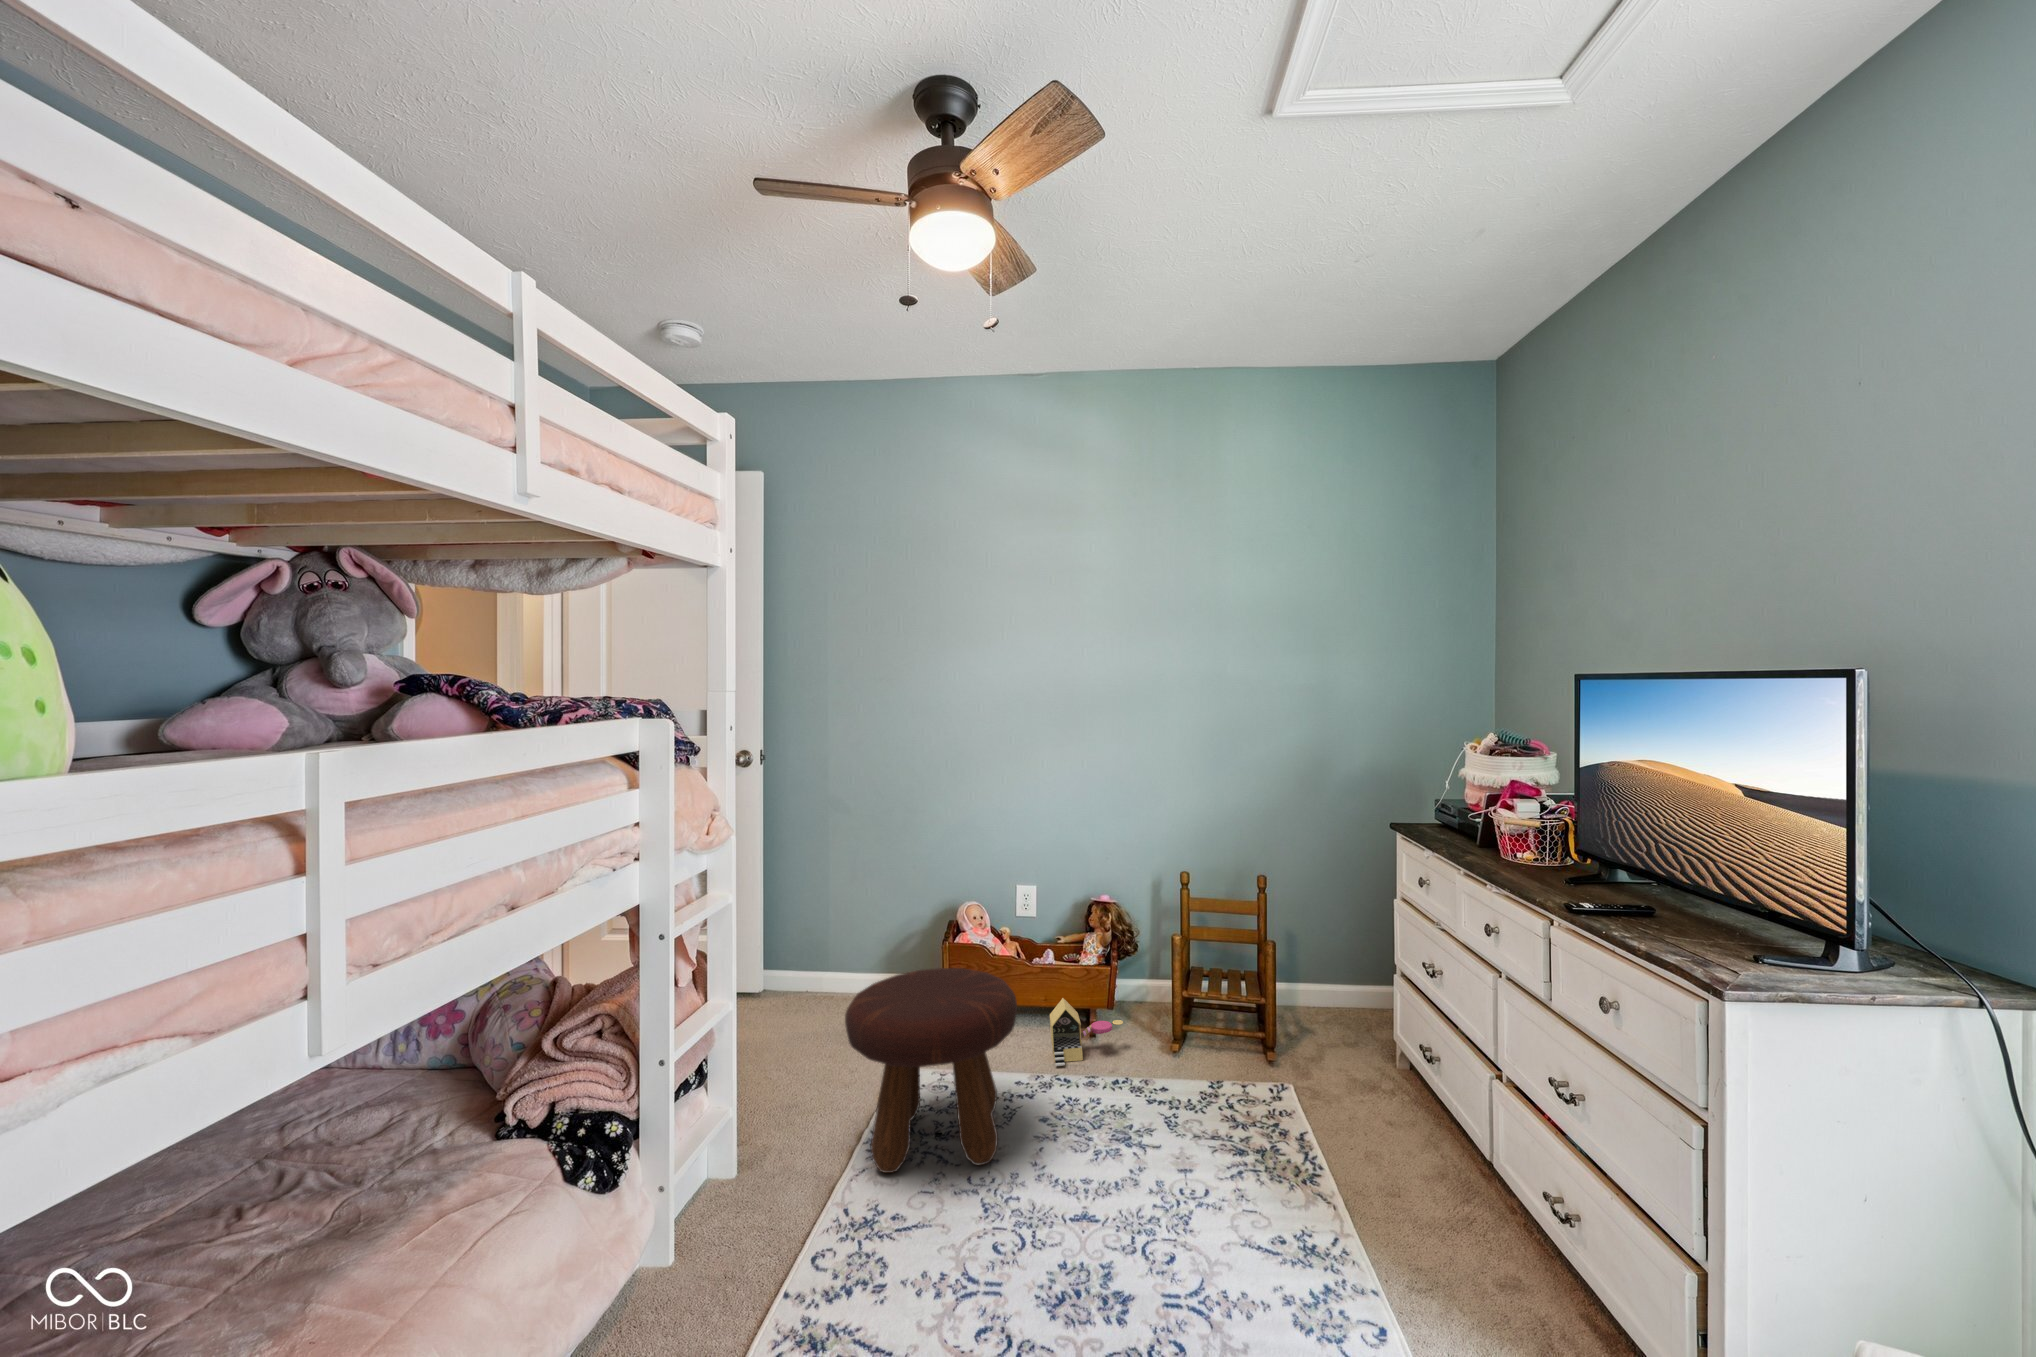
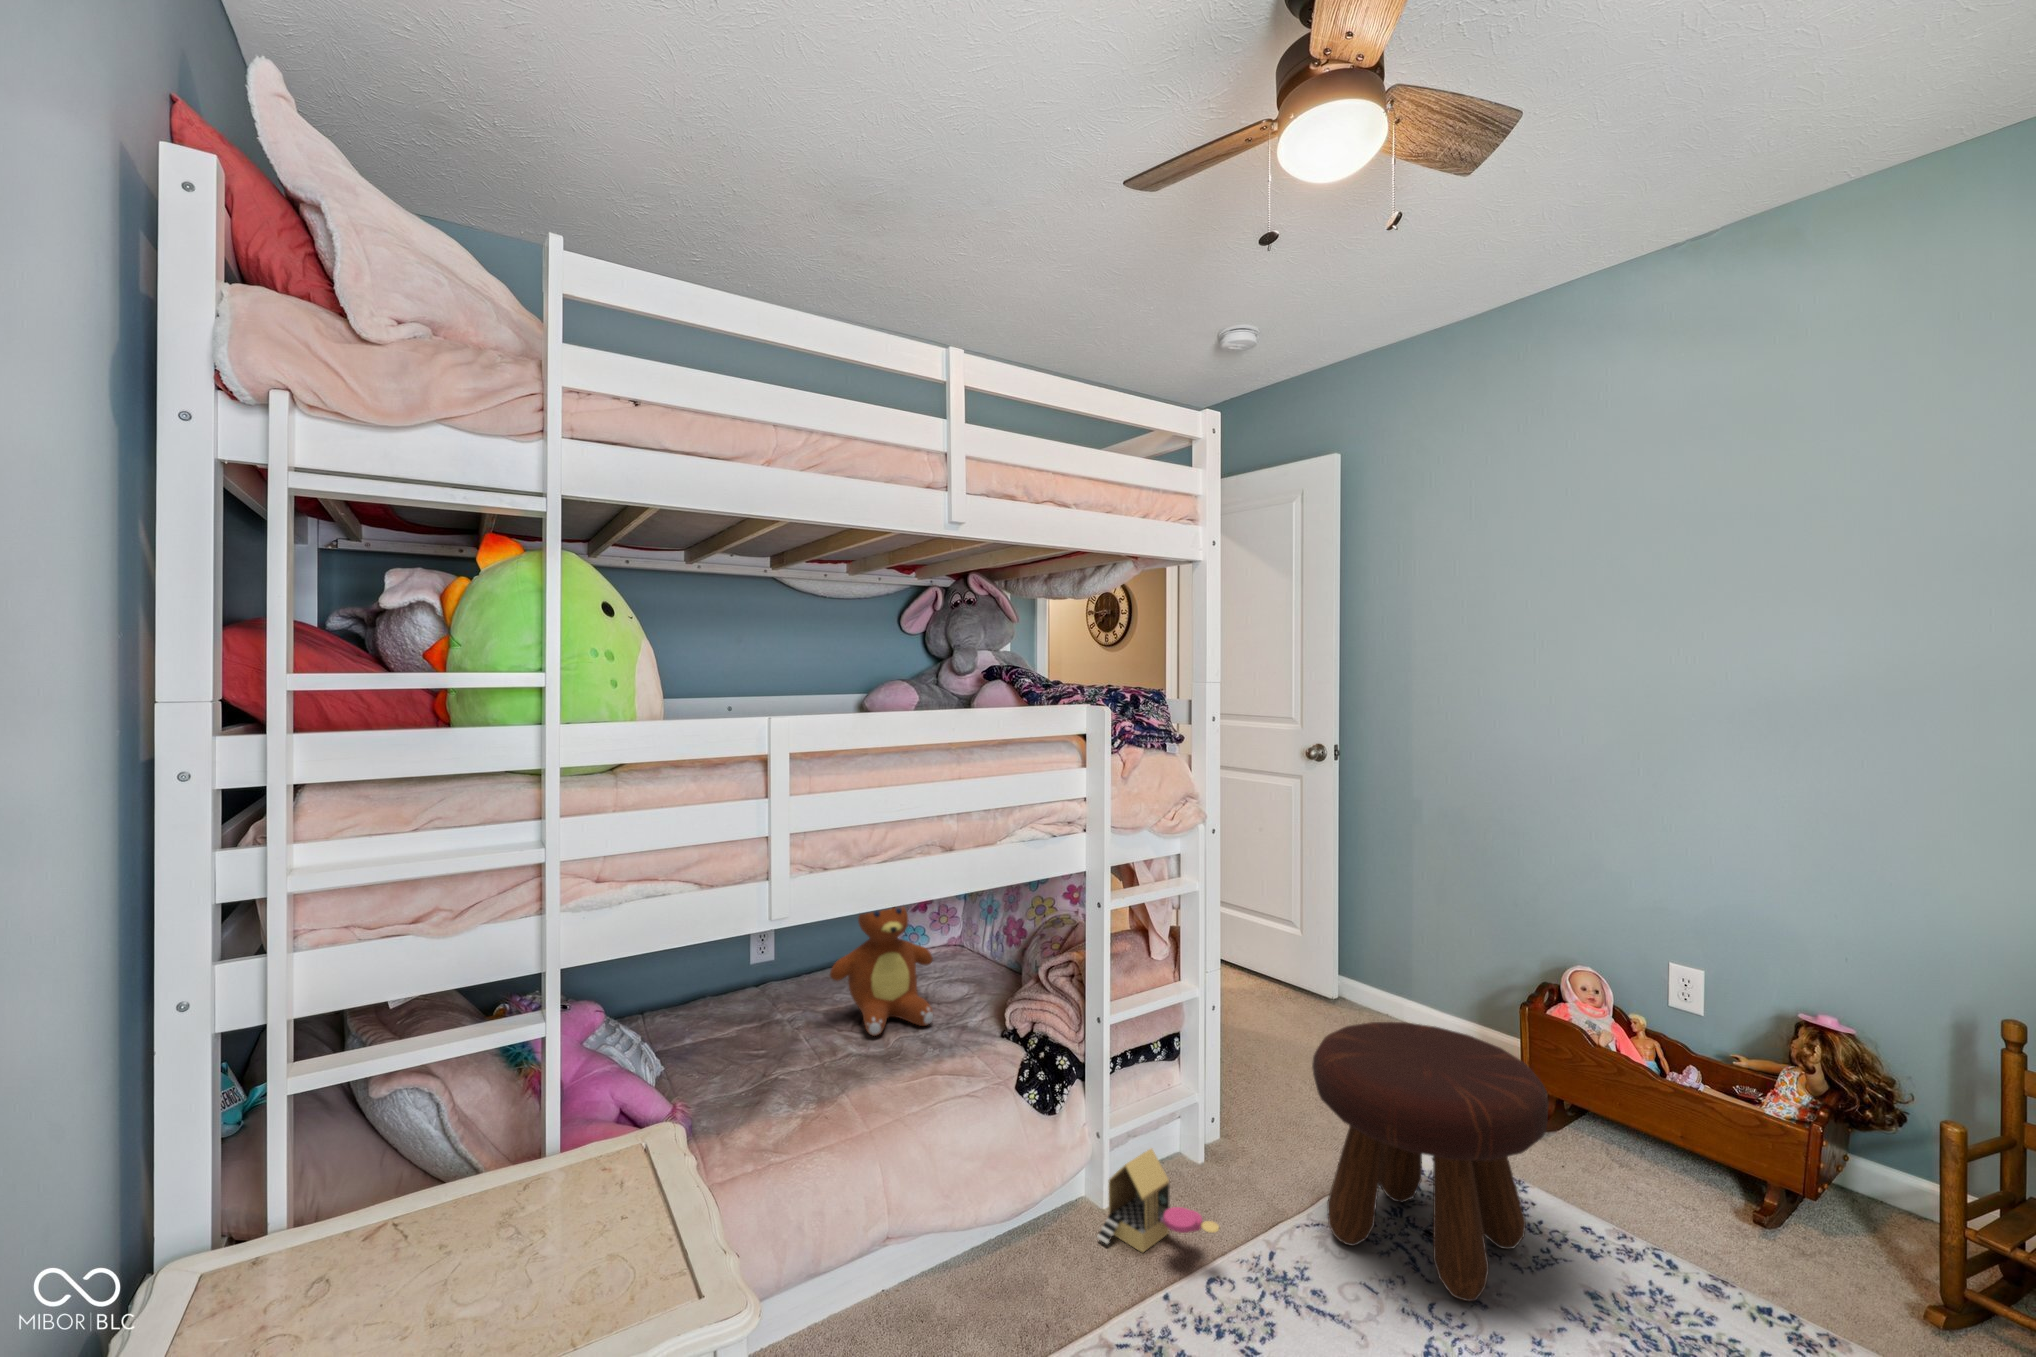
teddy bear: none [213,996,408,1213] -> present [830,907,934,1036]
toy house: present [1050,998,1123,1066] -> present [1097,1149,1219,1252]

